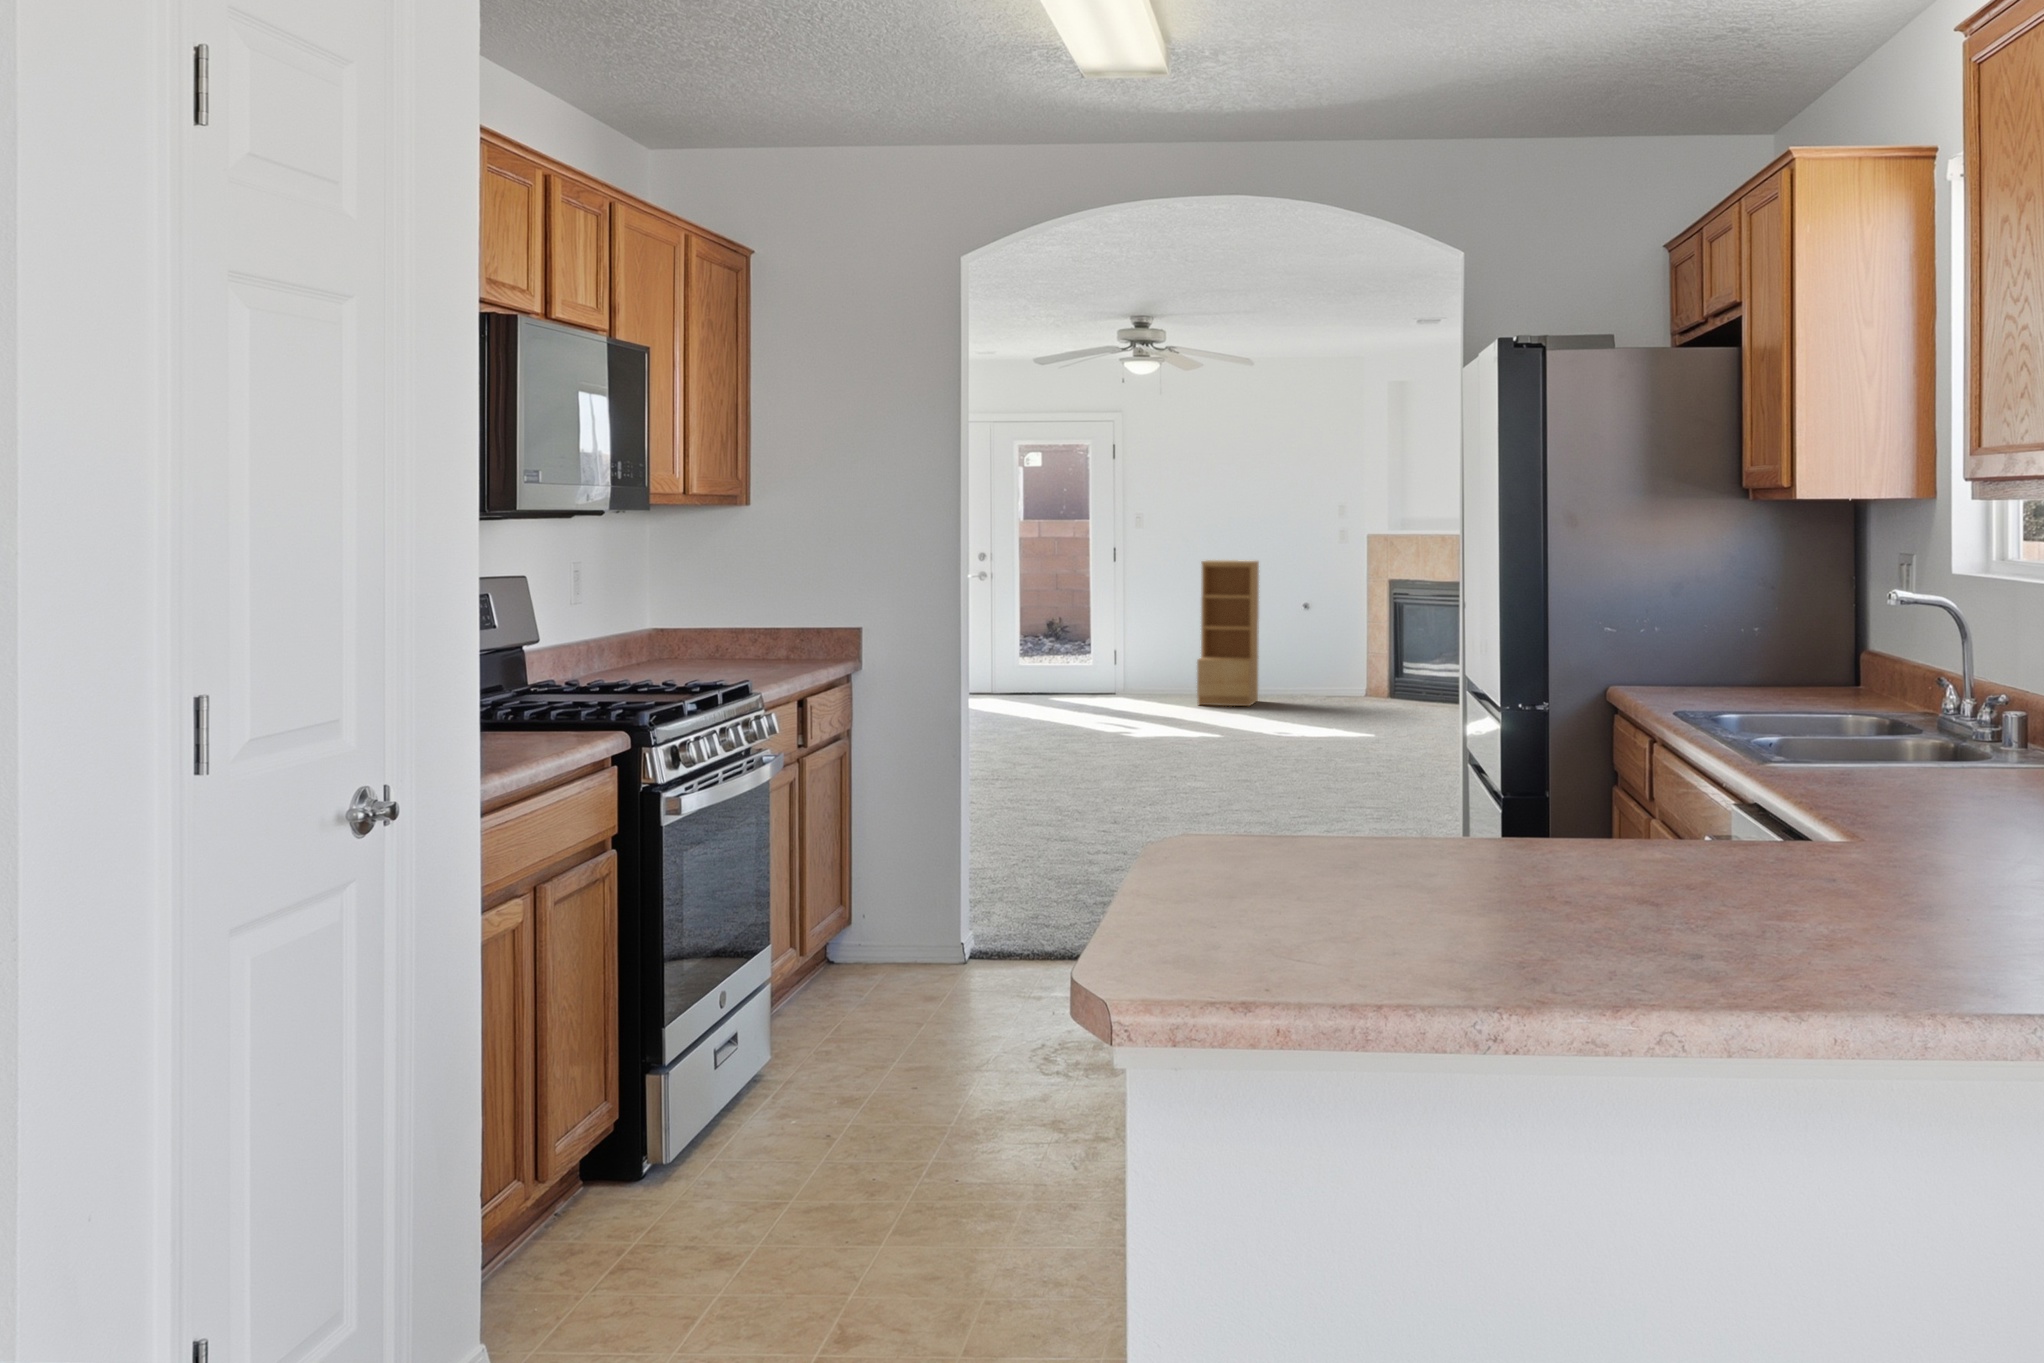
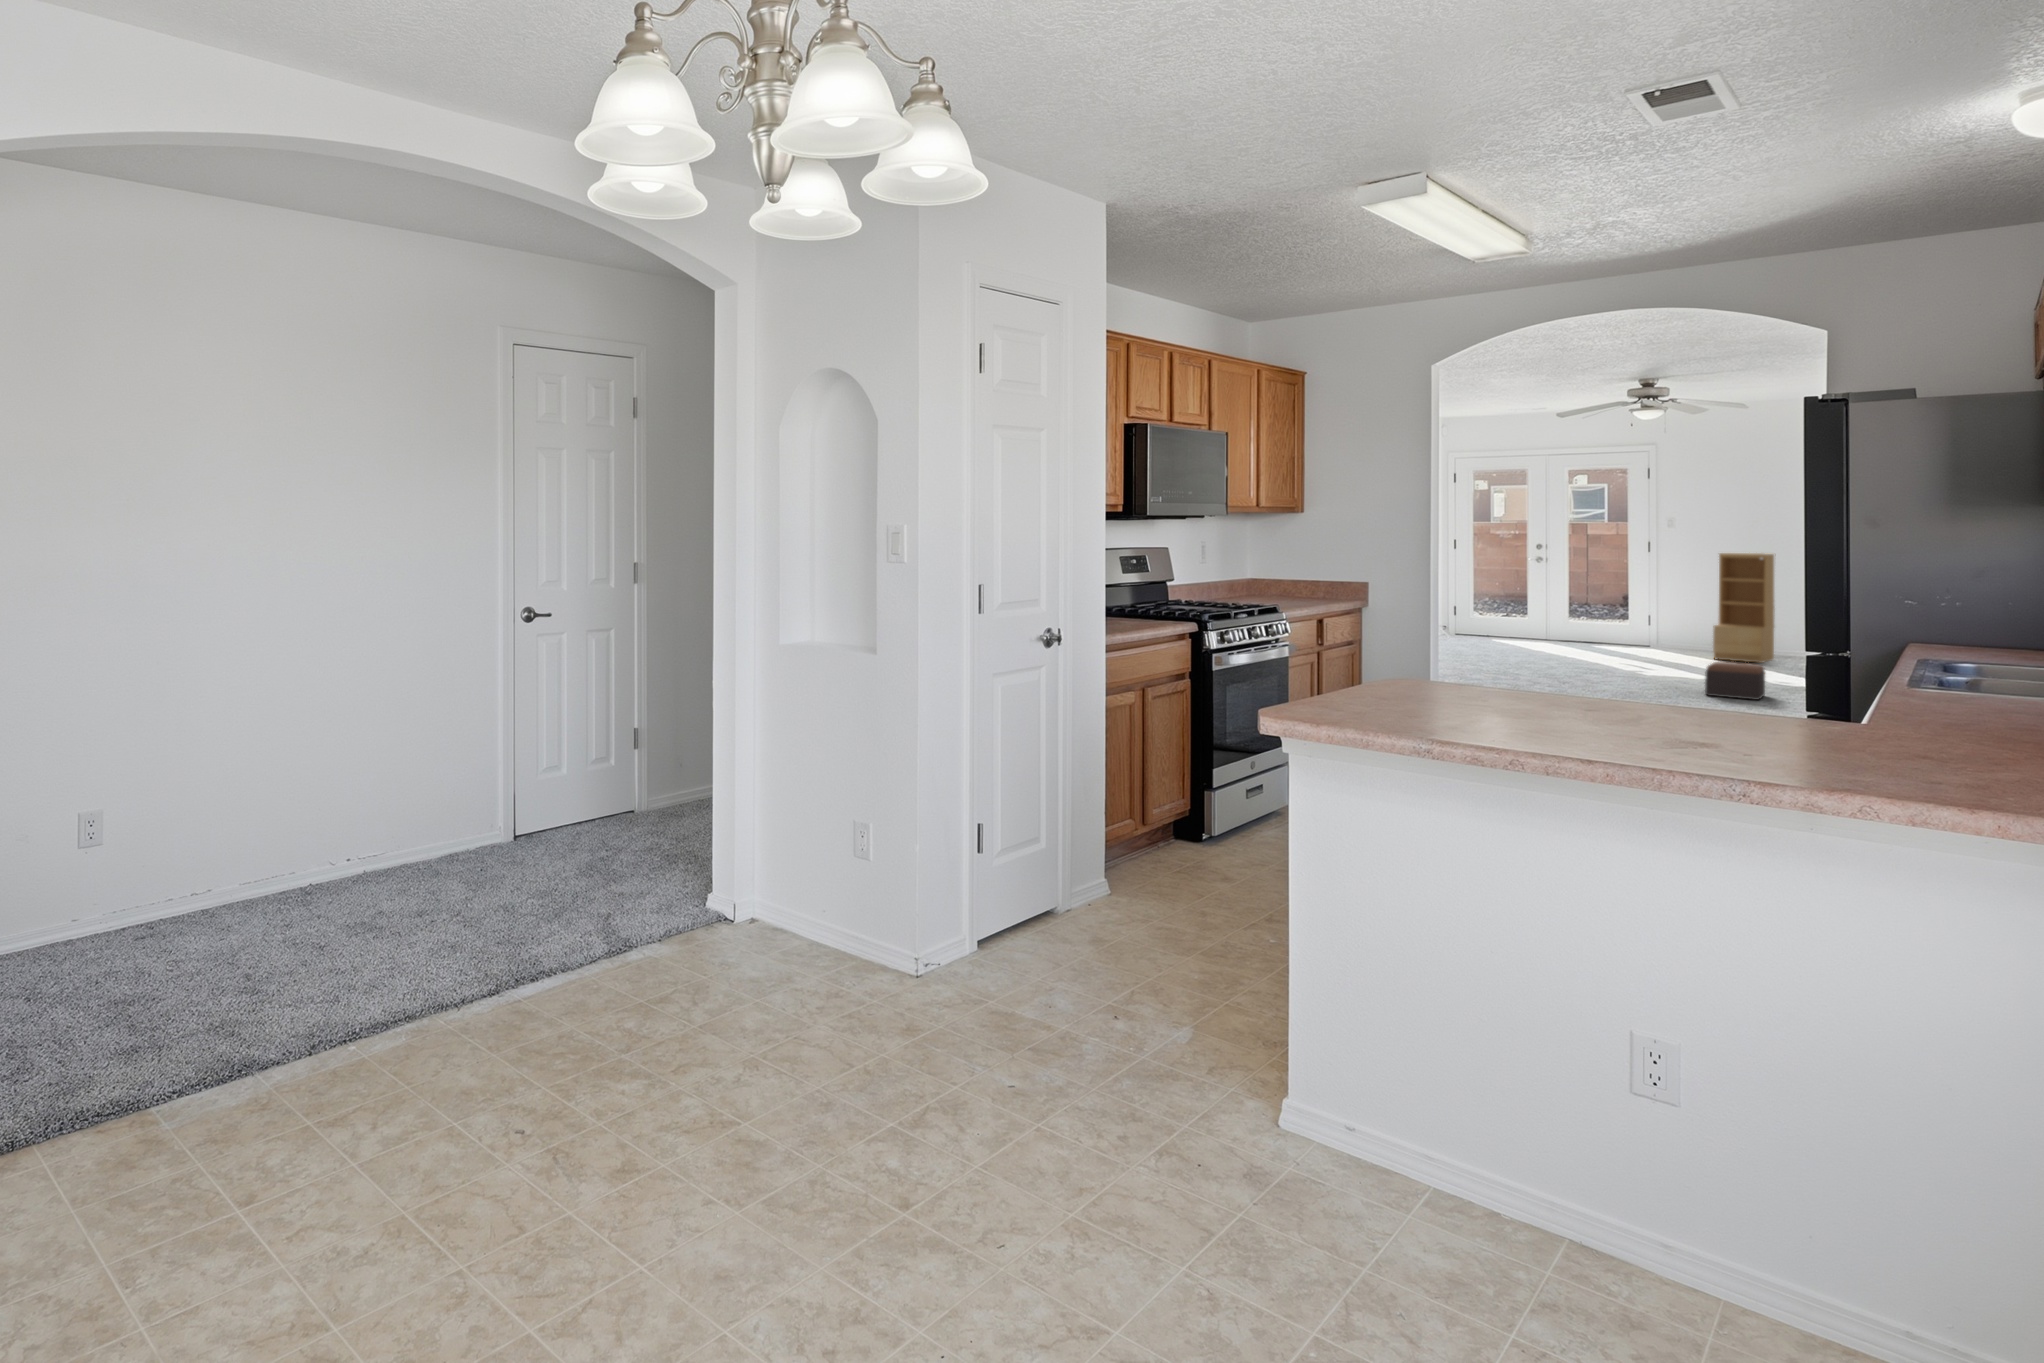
footstool: none [1220,712,1281,761] -> present [1705,662,1765,700]

